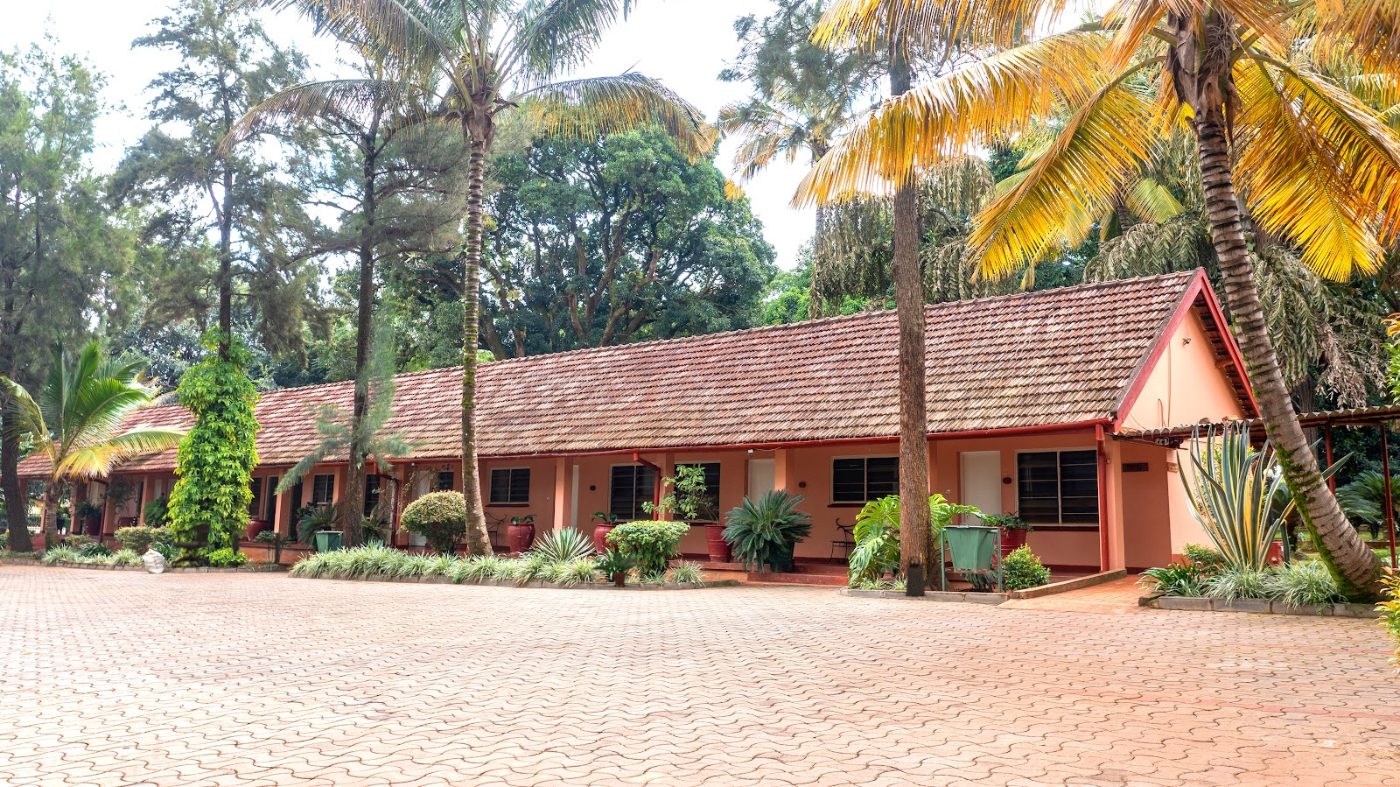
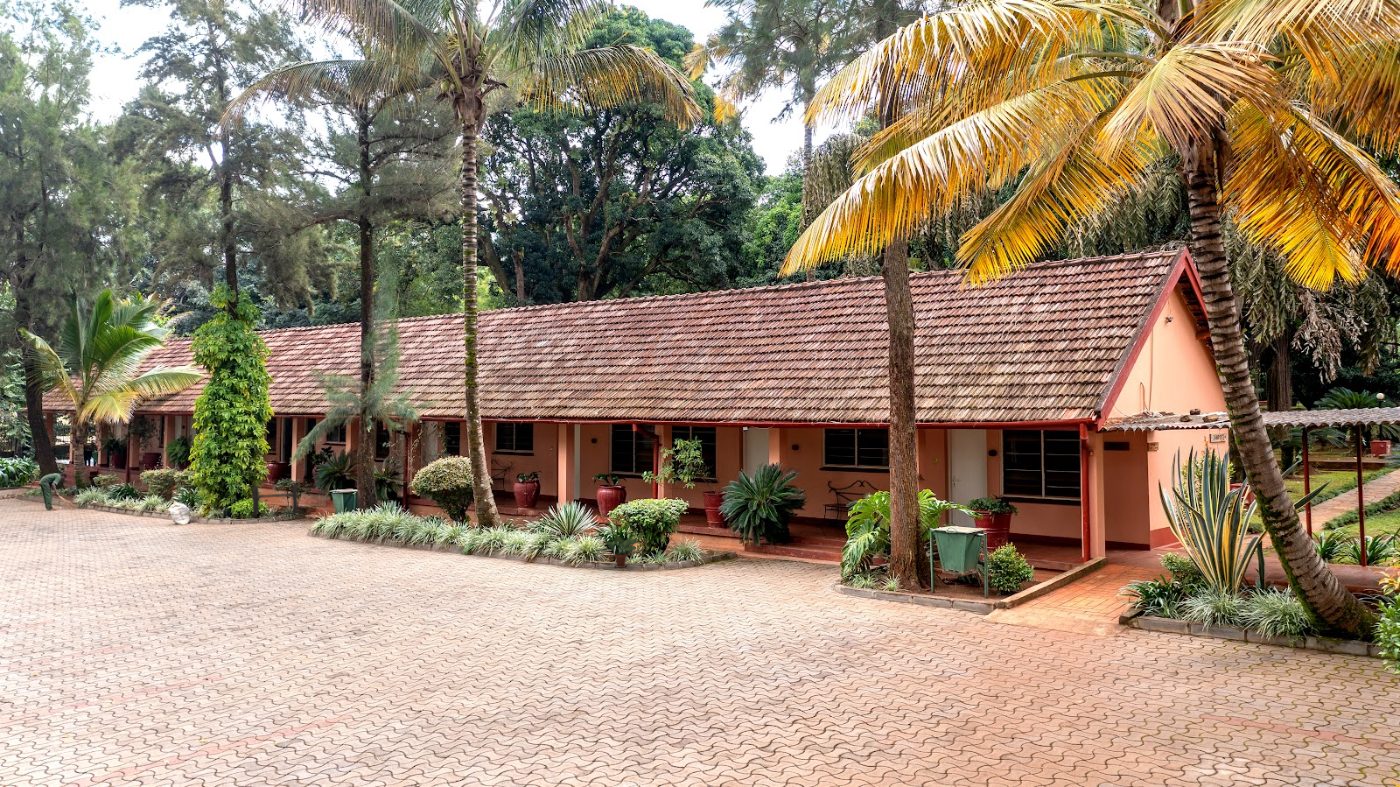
chair: present [171,523,212,567] -> none [194,478,233,523]
watering can: present [902,556,940,596] -> none [888,553,925,592]

